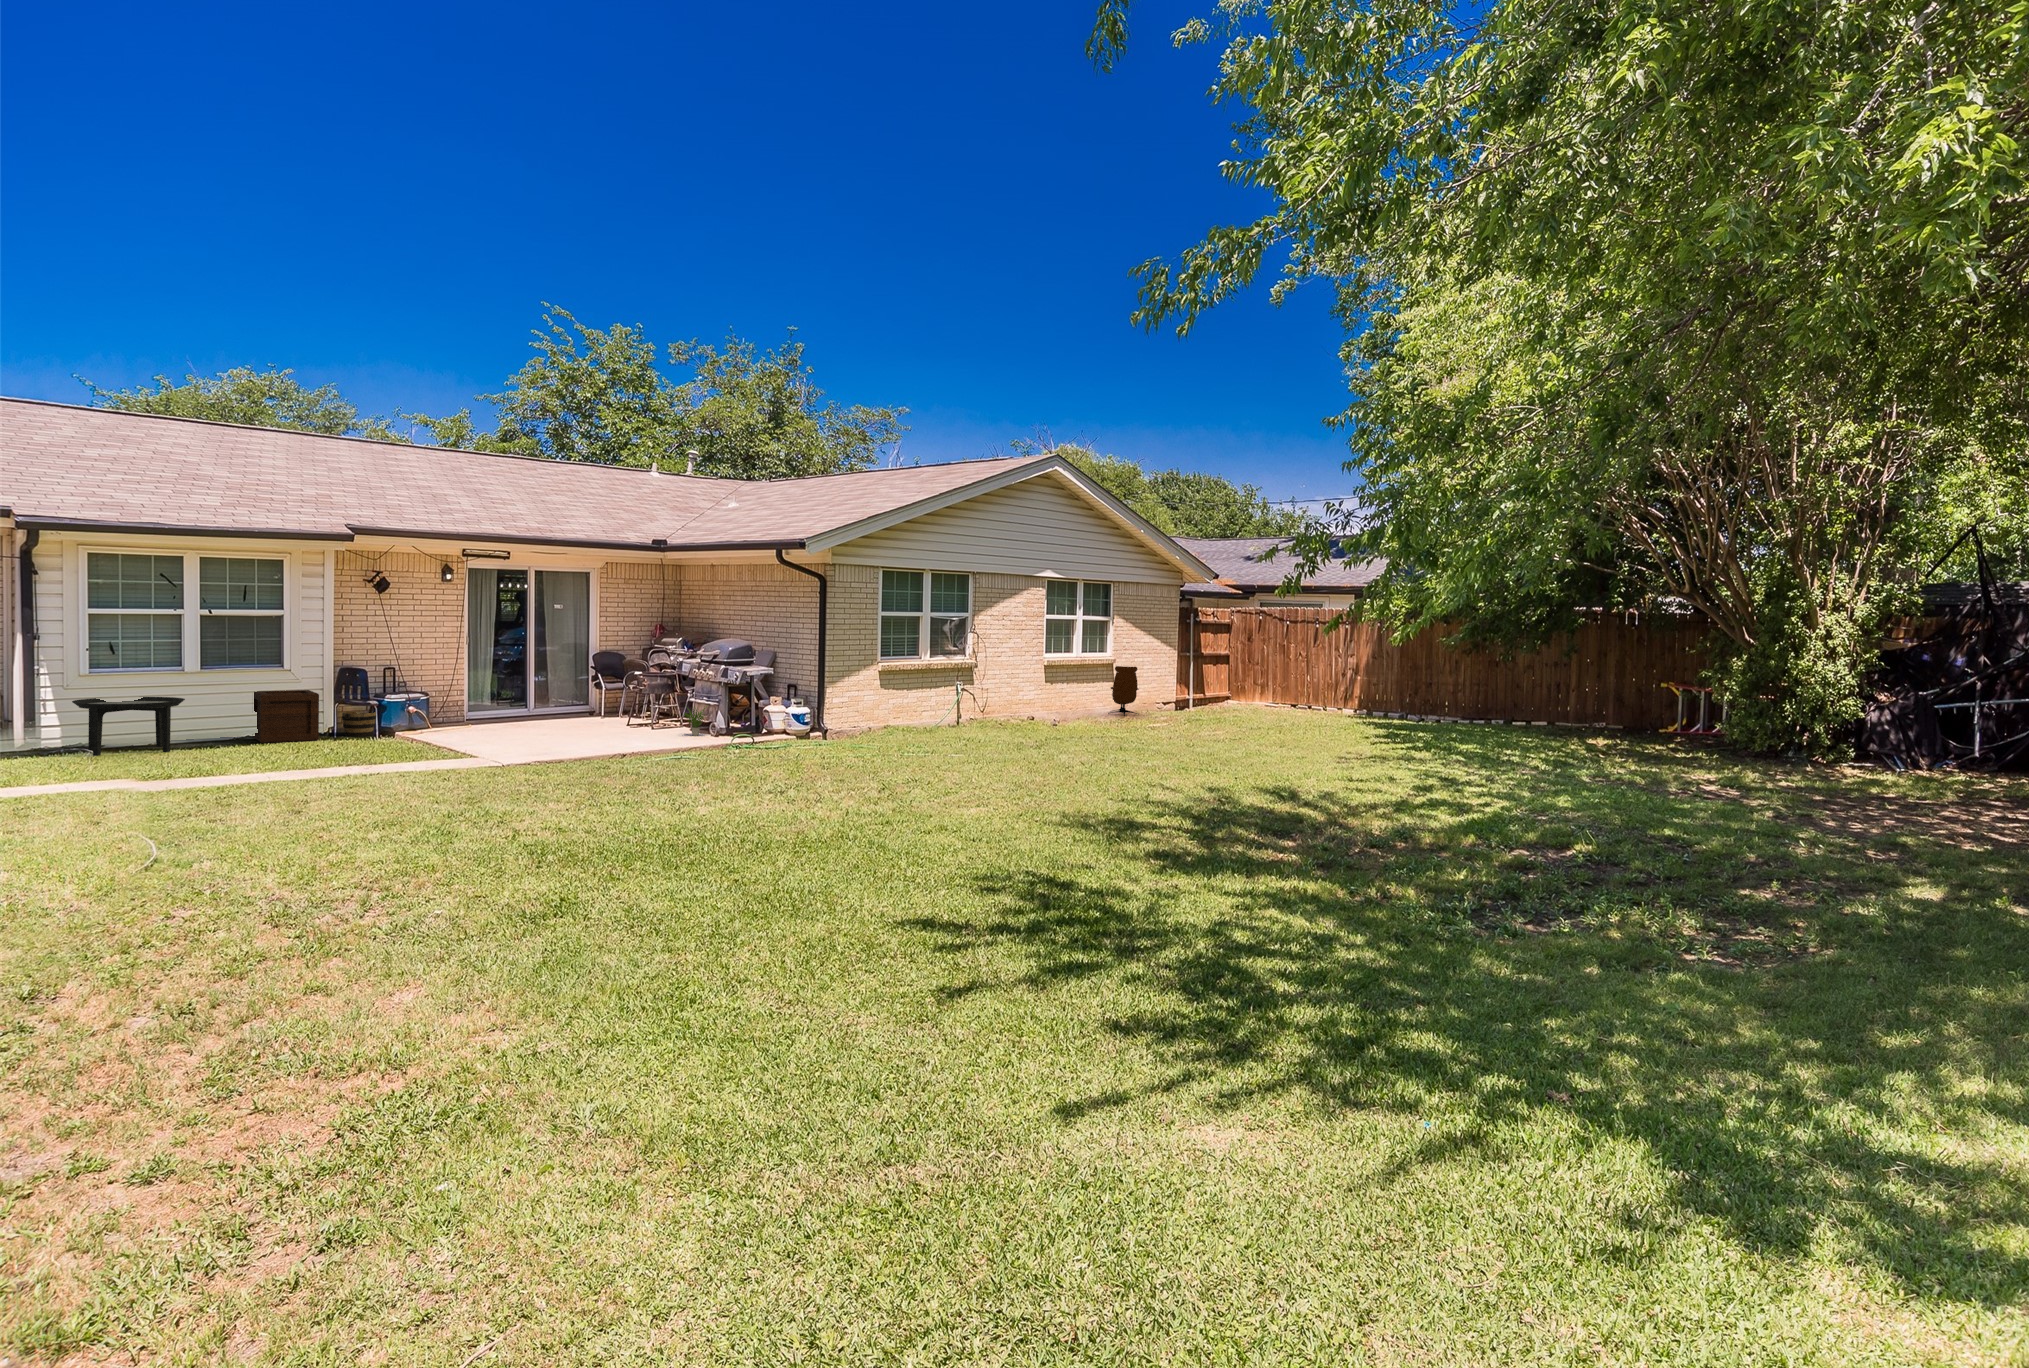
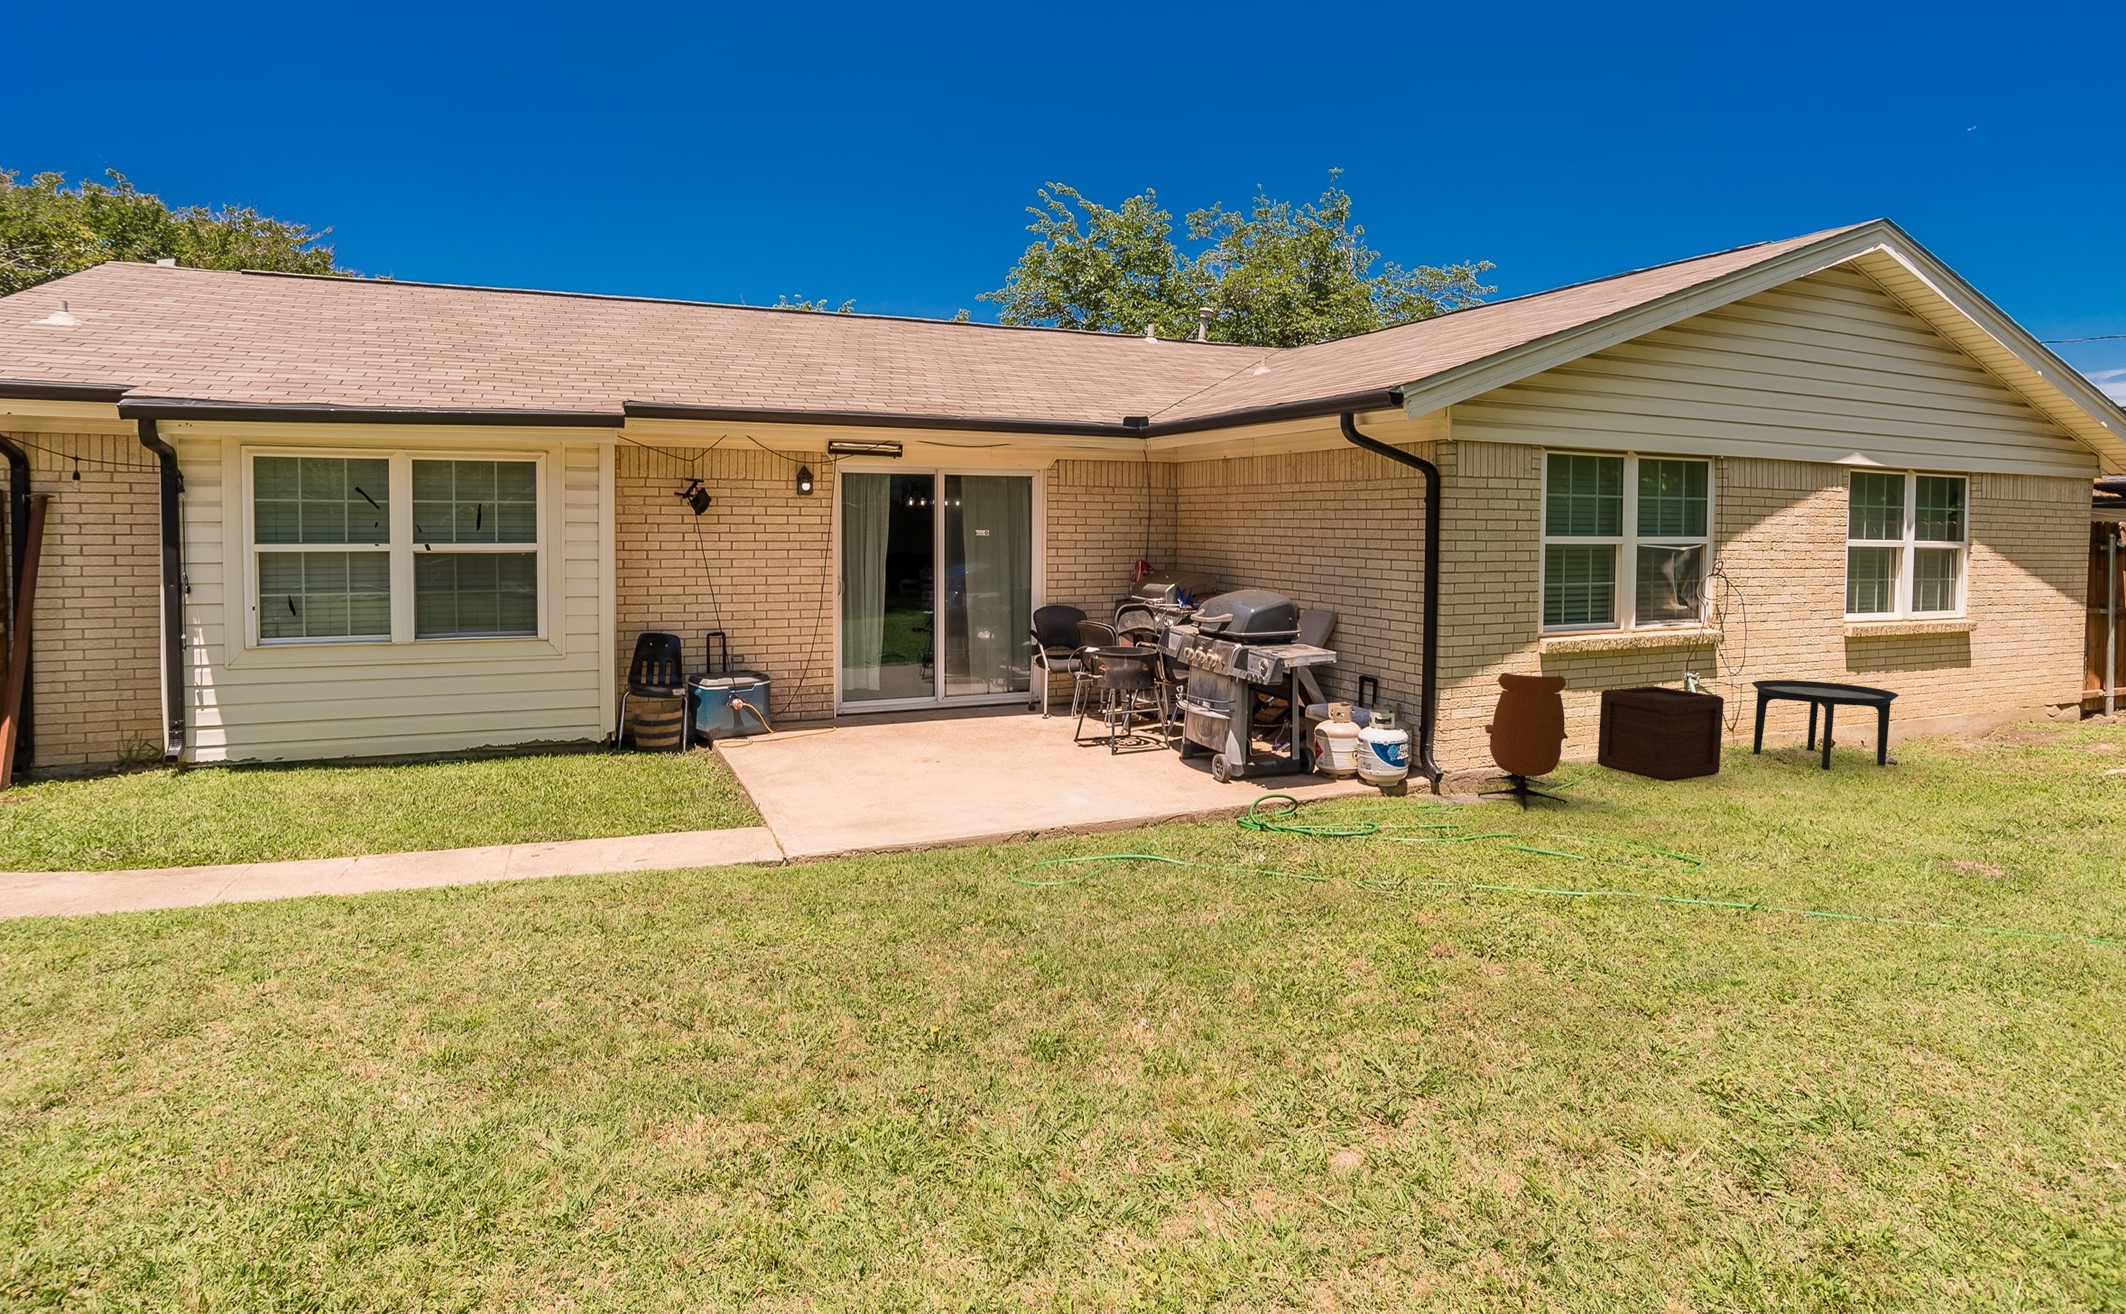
lounge chair: present [1108,666,1139,716] -> present [1478,673,1568,810]
wooden crate: present [253,690,319,743] -> present [1598,686,1724,781]
round table: present [72,697,185,756] -> present [1752,680,1899,769]
potted plant: present [686,707,705,736] -> none [1162,715,1217,780]

